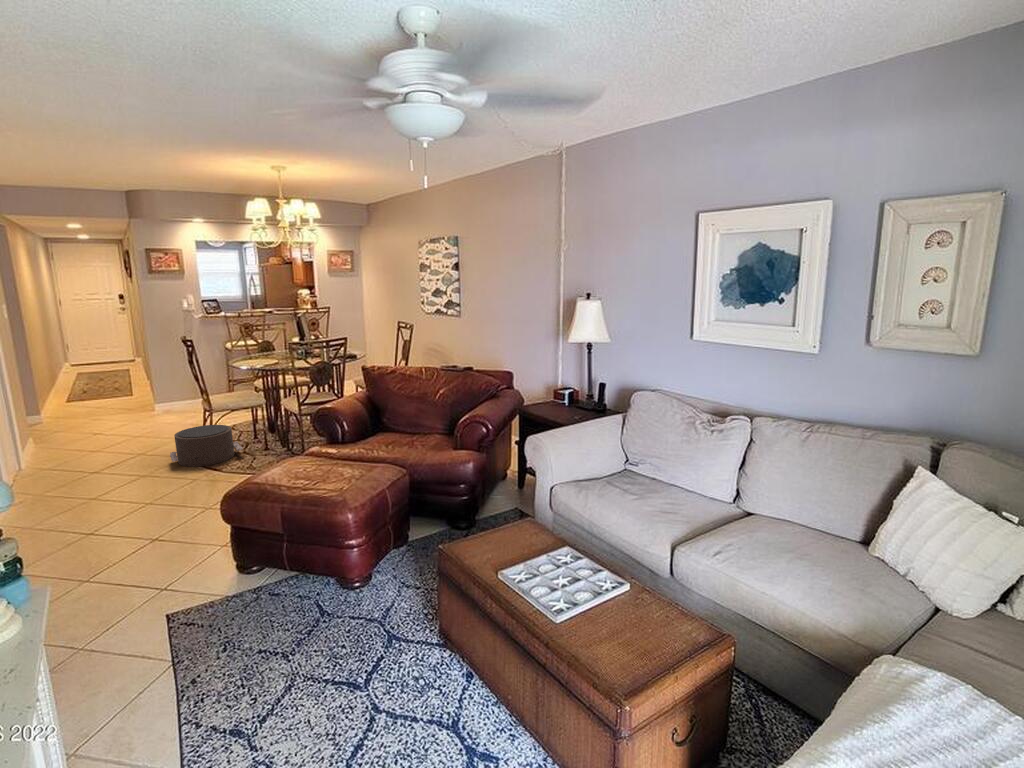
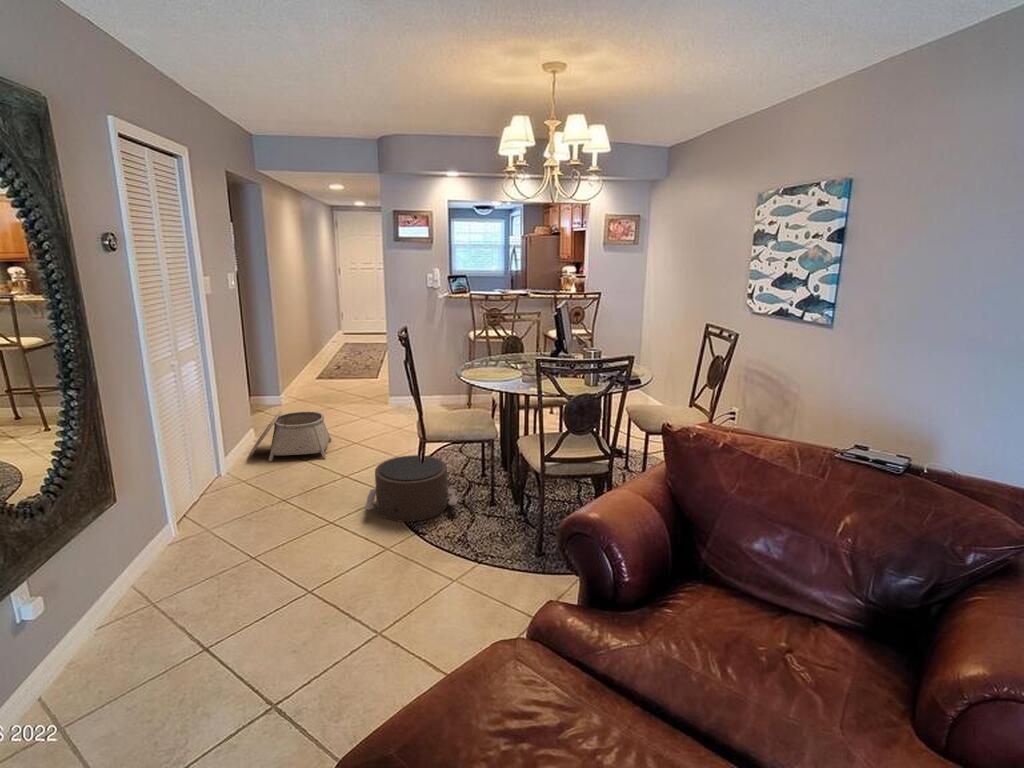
basket: none [34,415,114,456] -> present [249,412,332,461]

